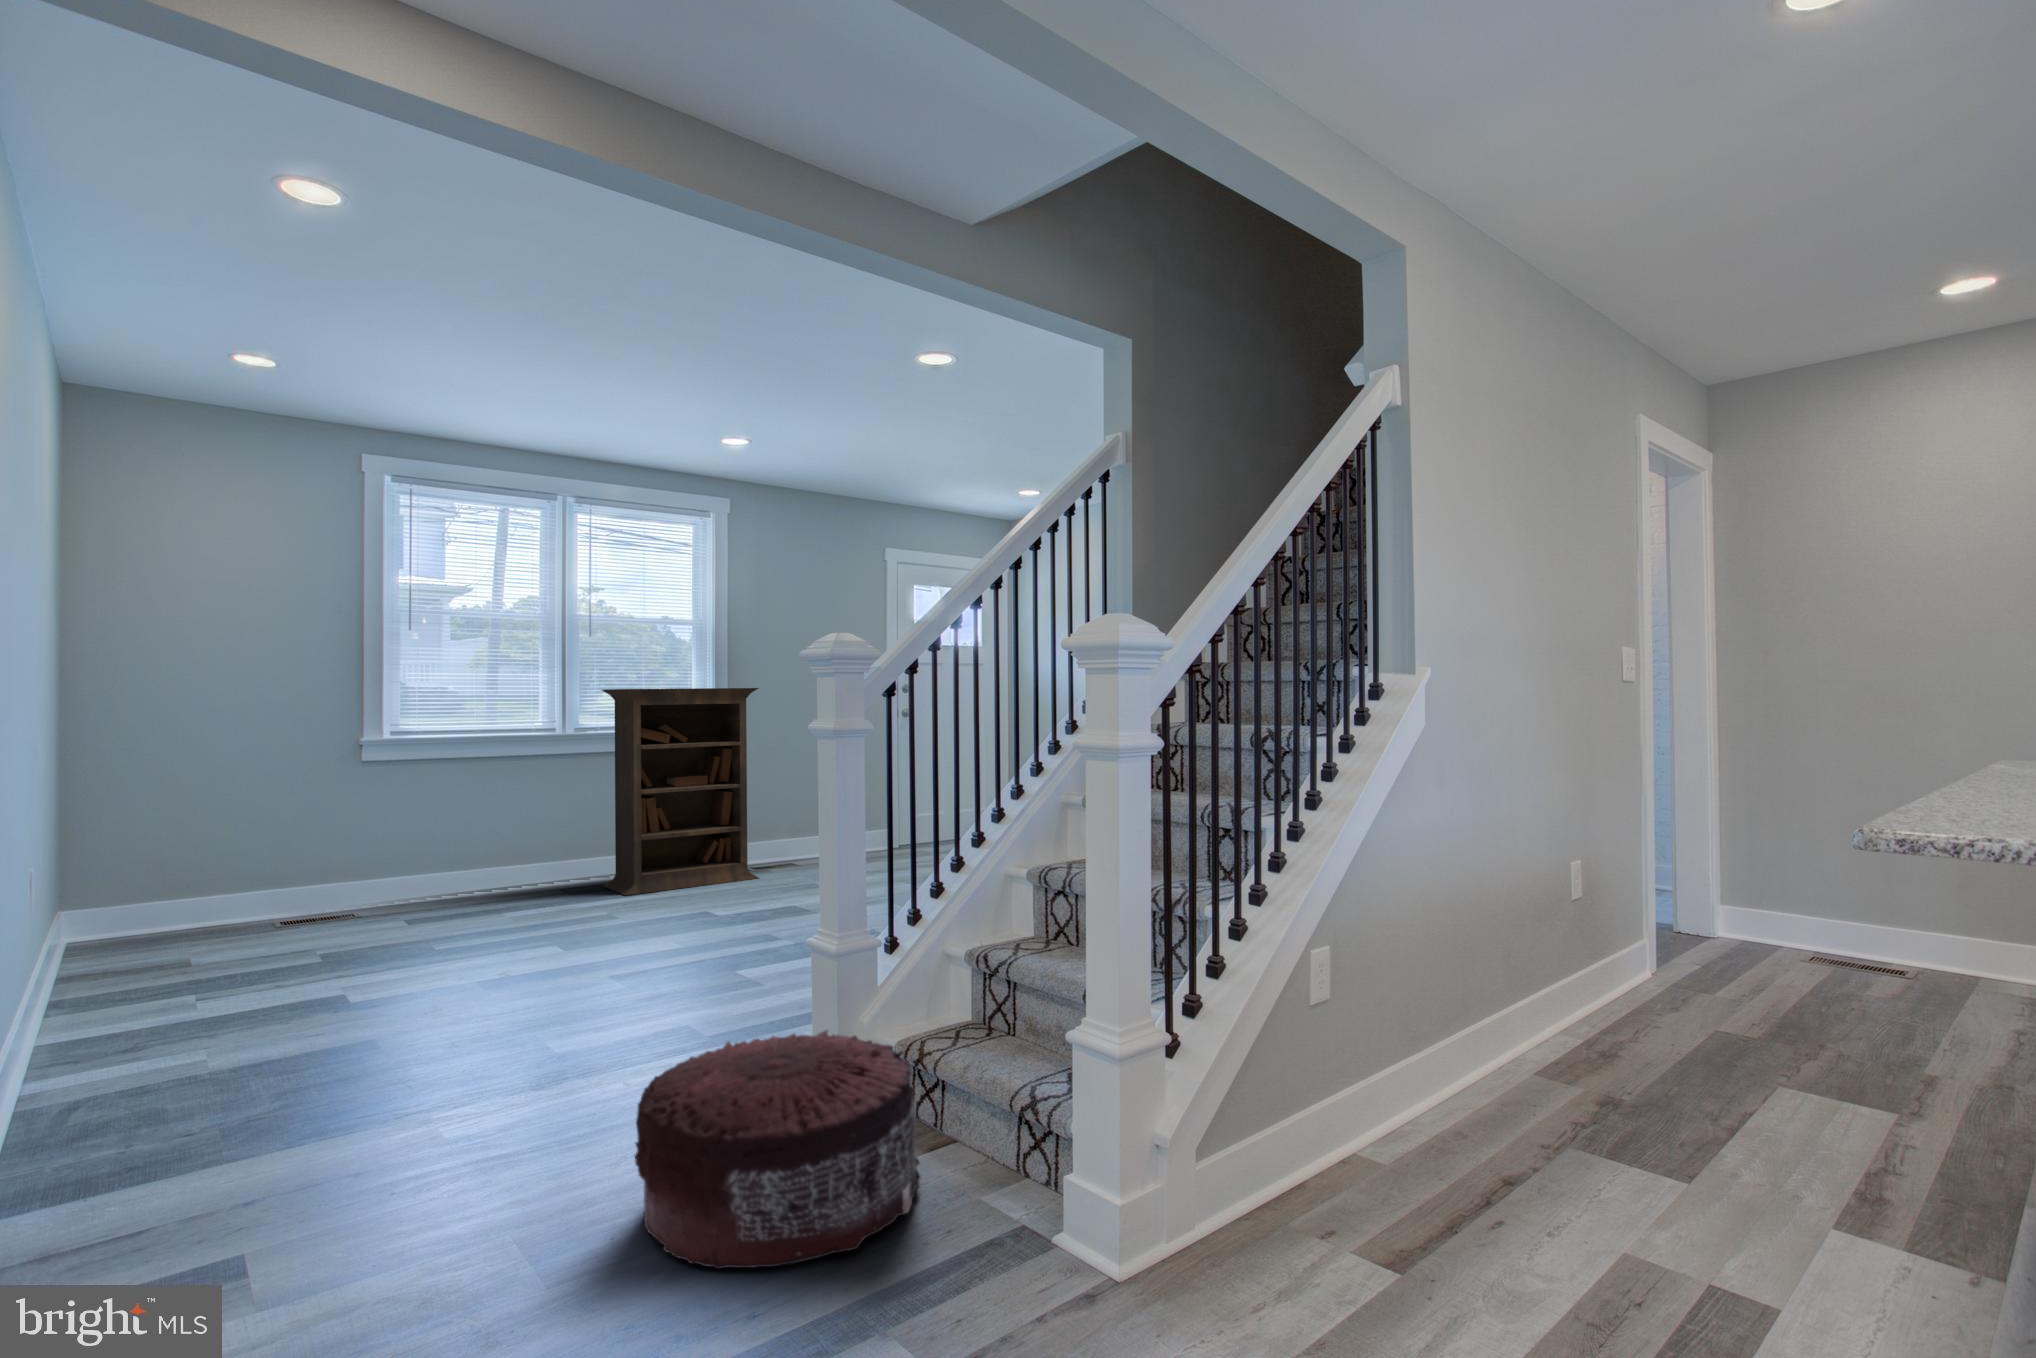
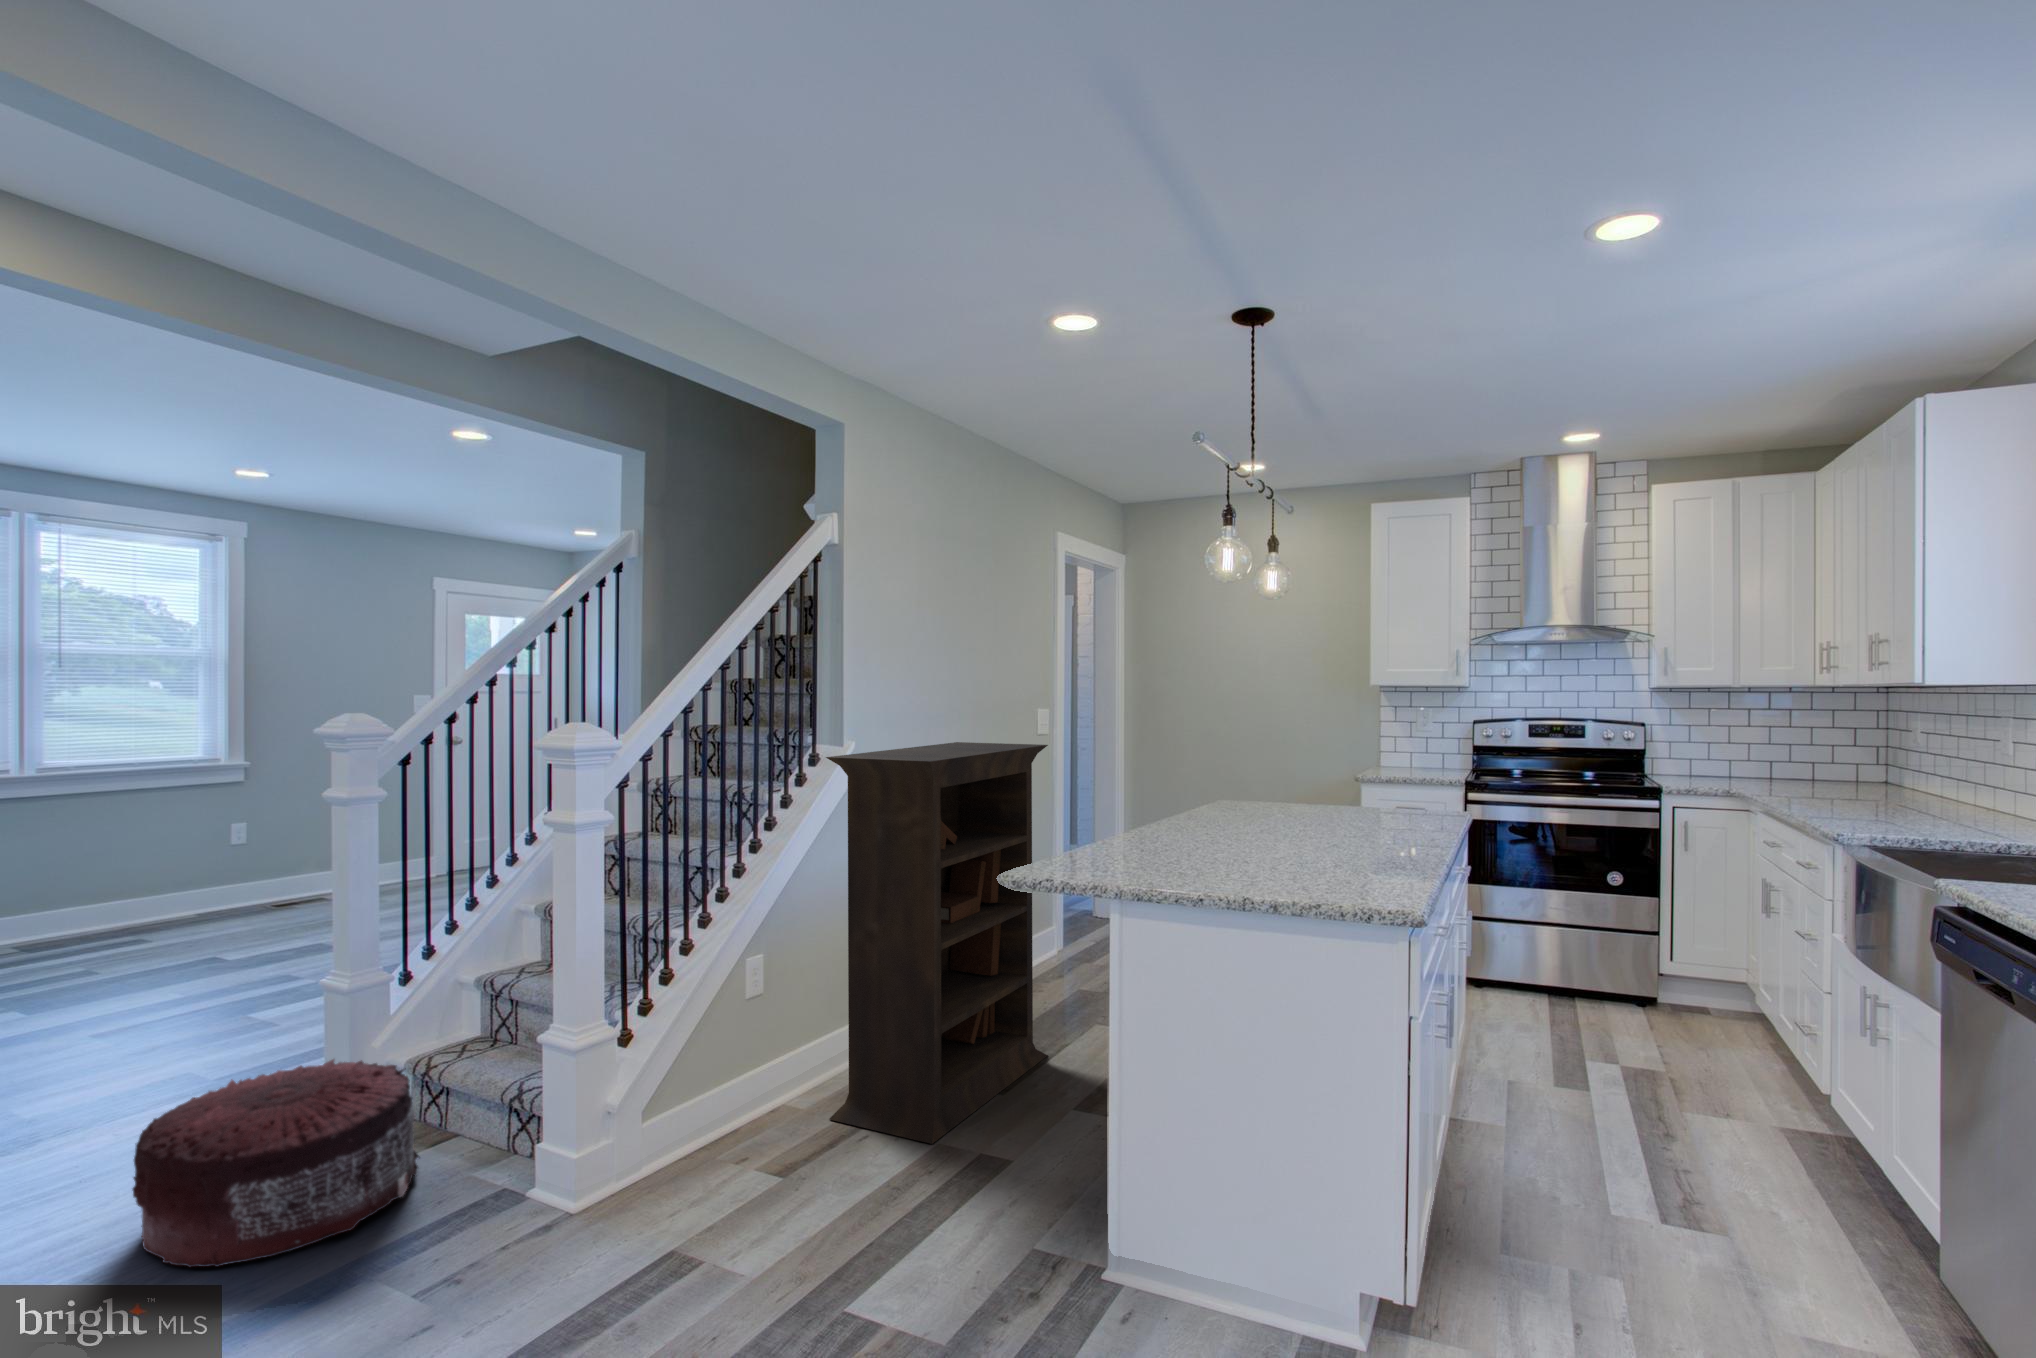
bookcase: present [602,688,759,895] -> present [826,742,1048,1144]

